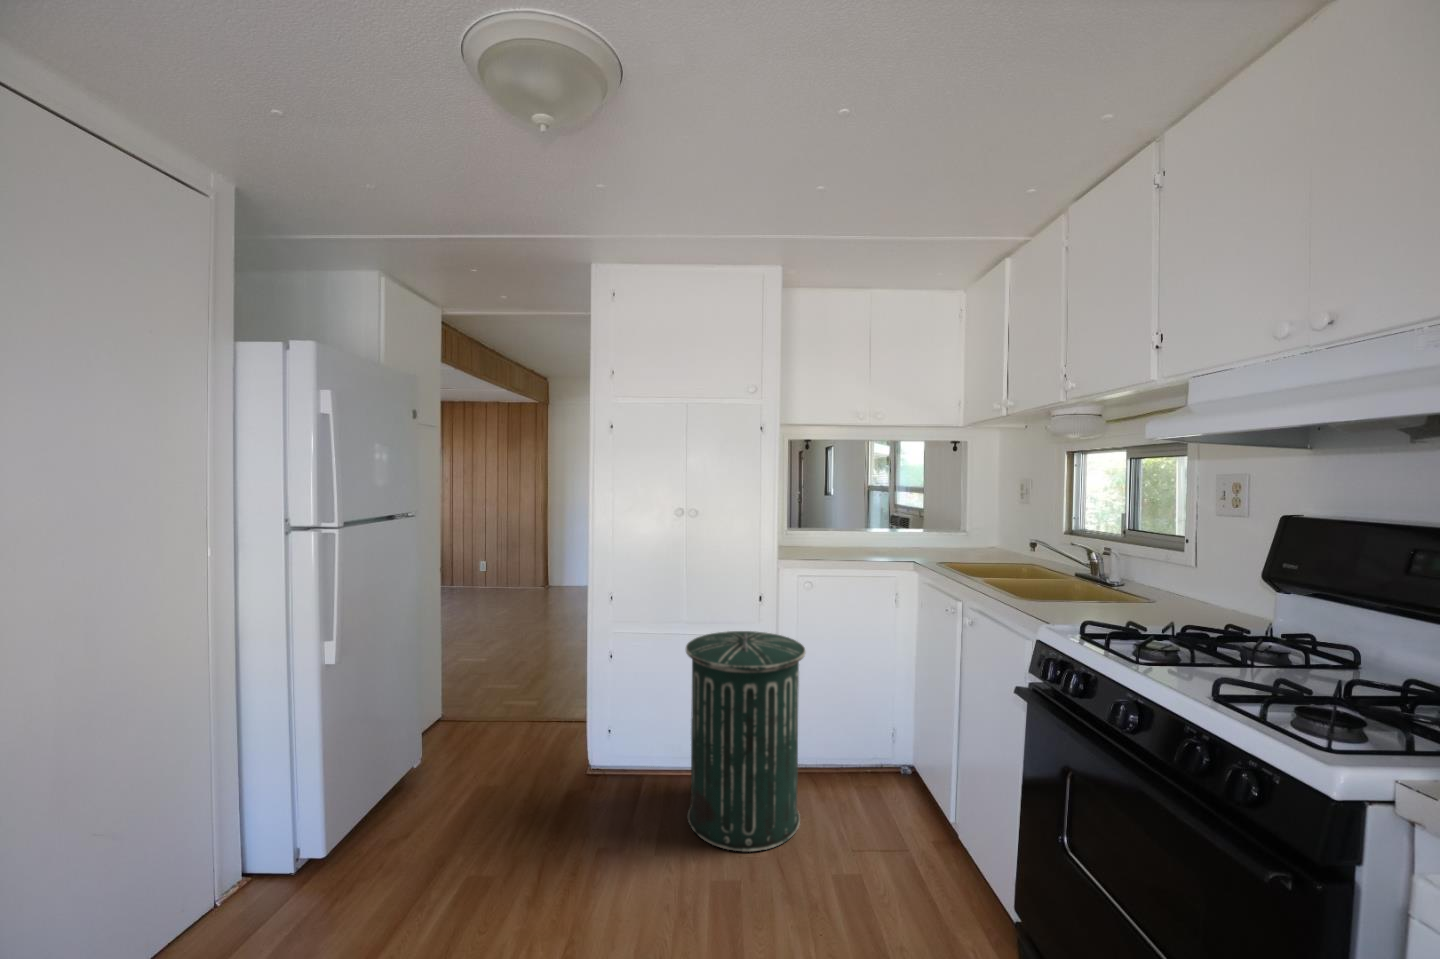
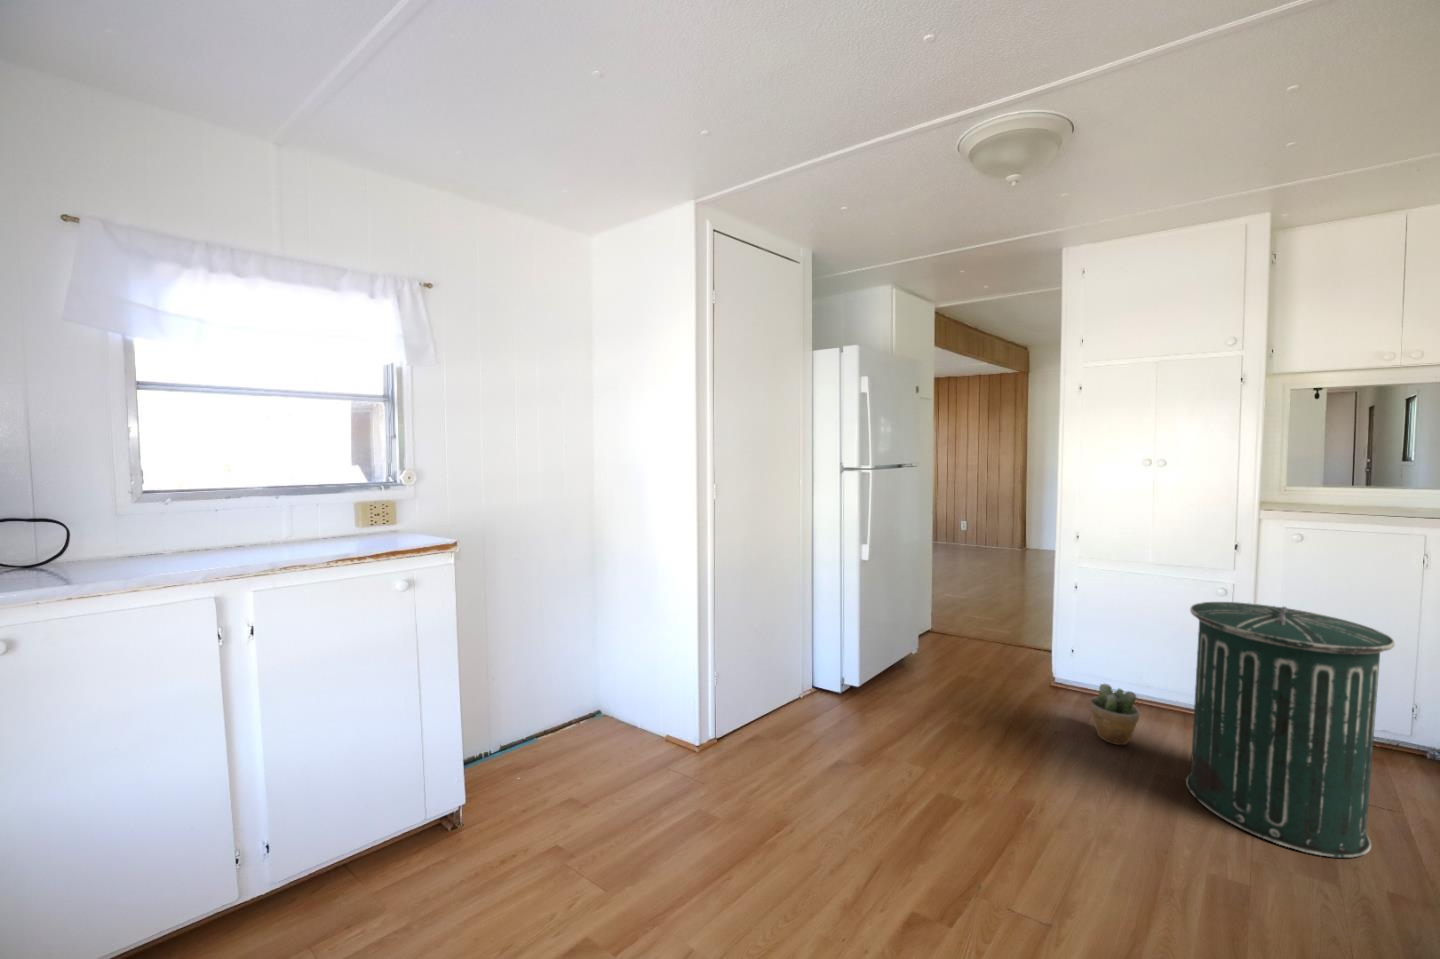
potted plant: none [609,738,651,801] -> present [1090,684,1140,745]

